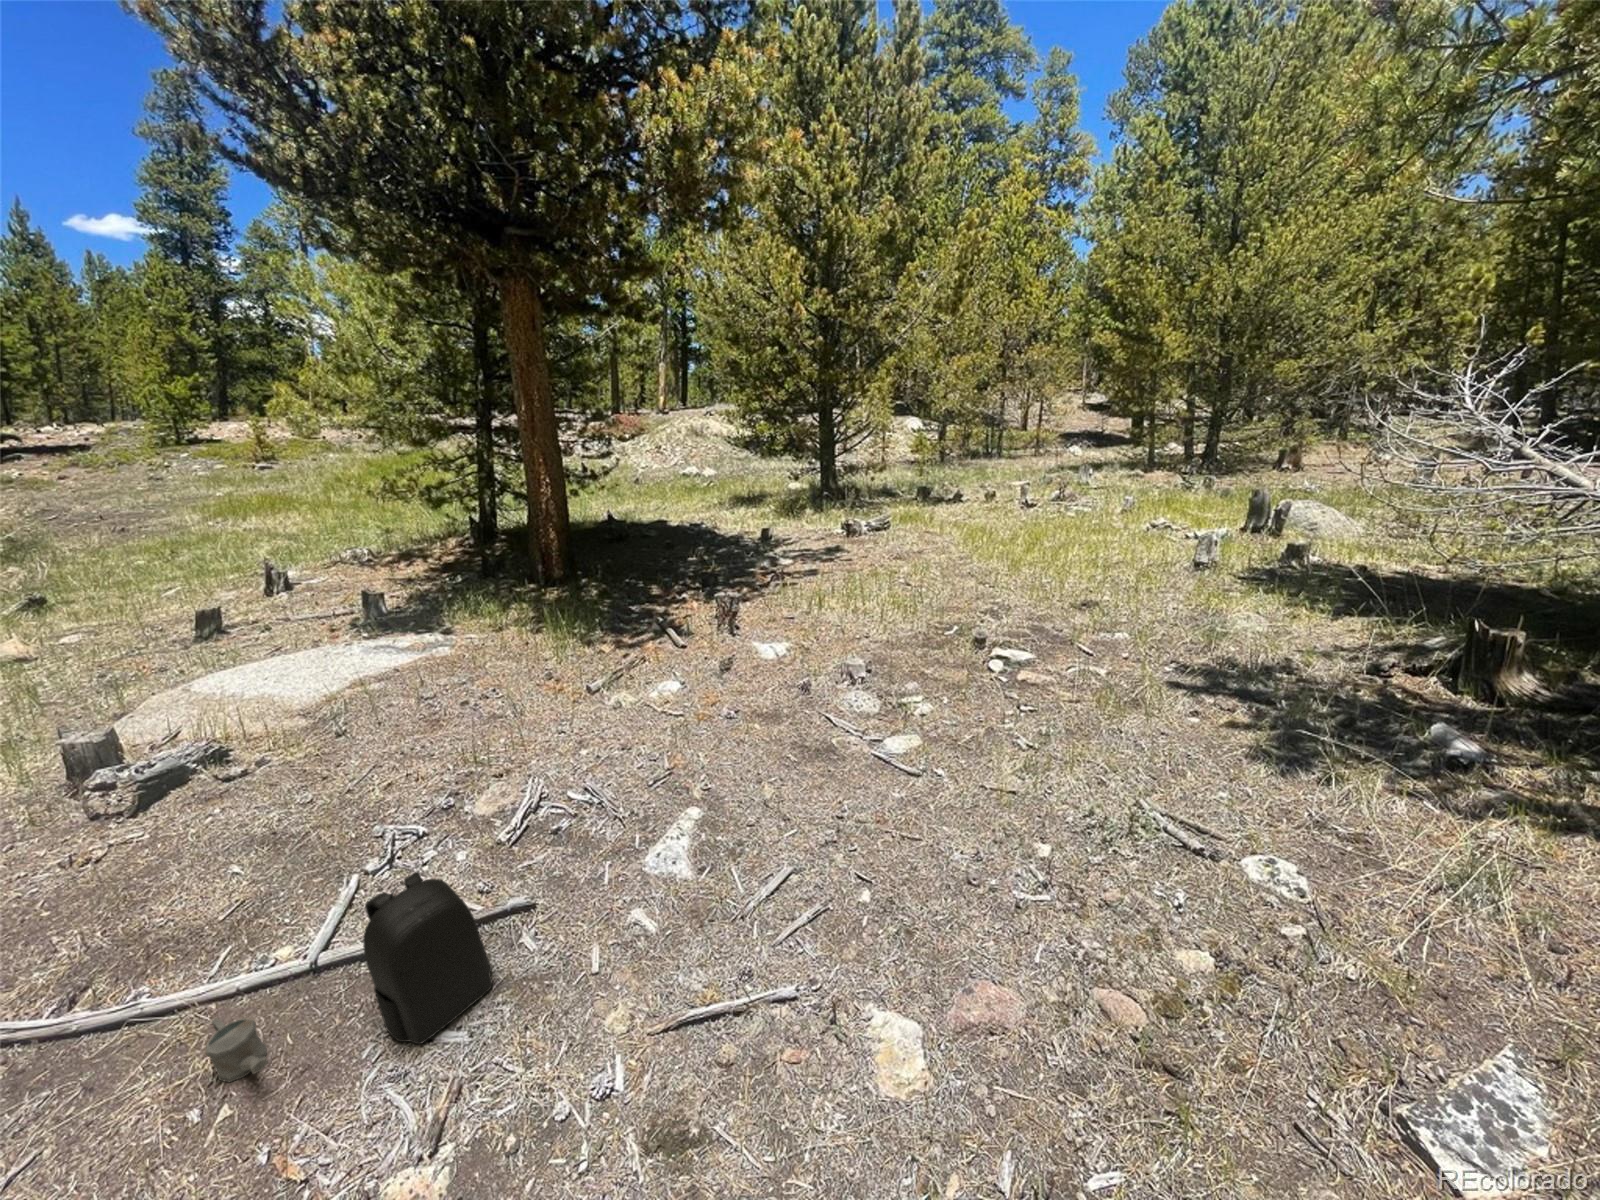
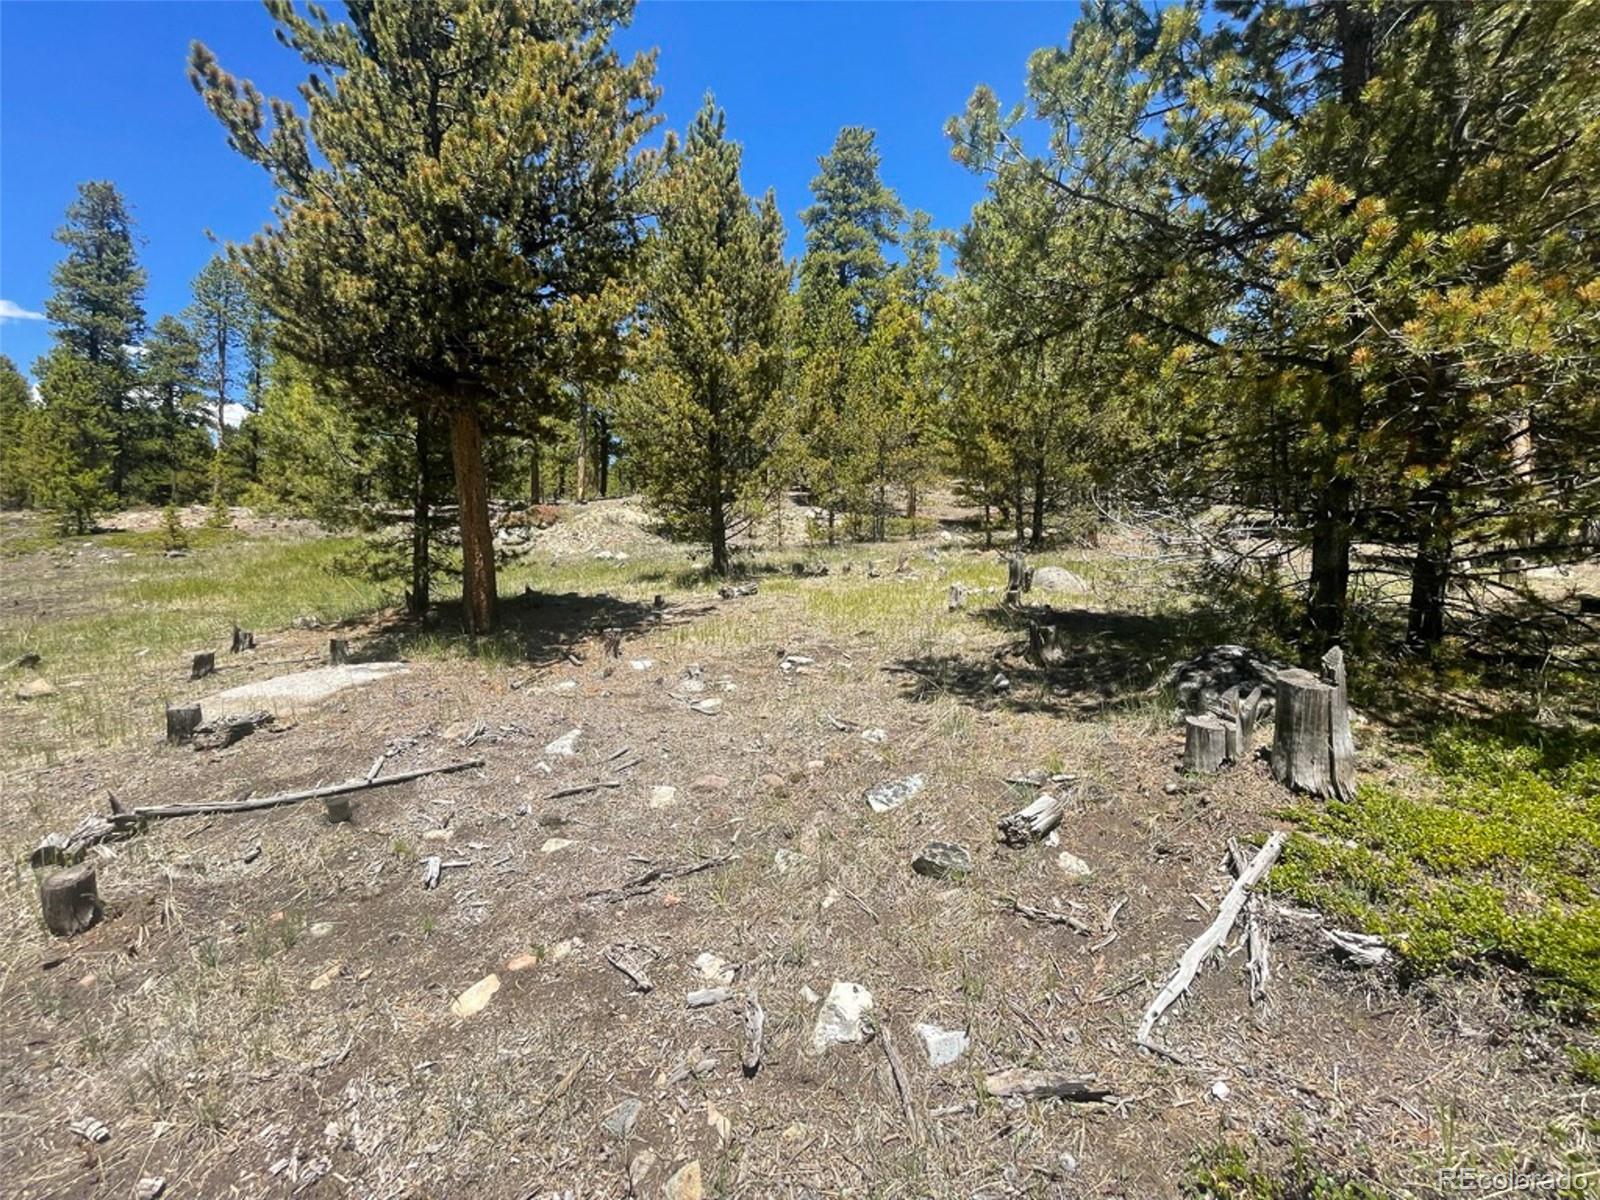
backpack: present [363,872,493,1044] -> none [406,728,466,806]

